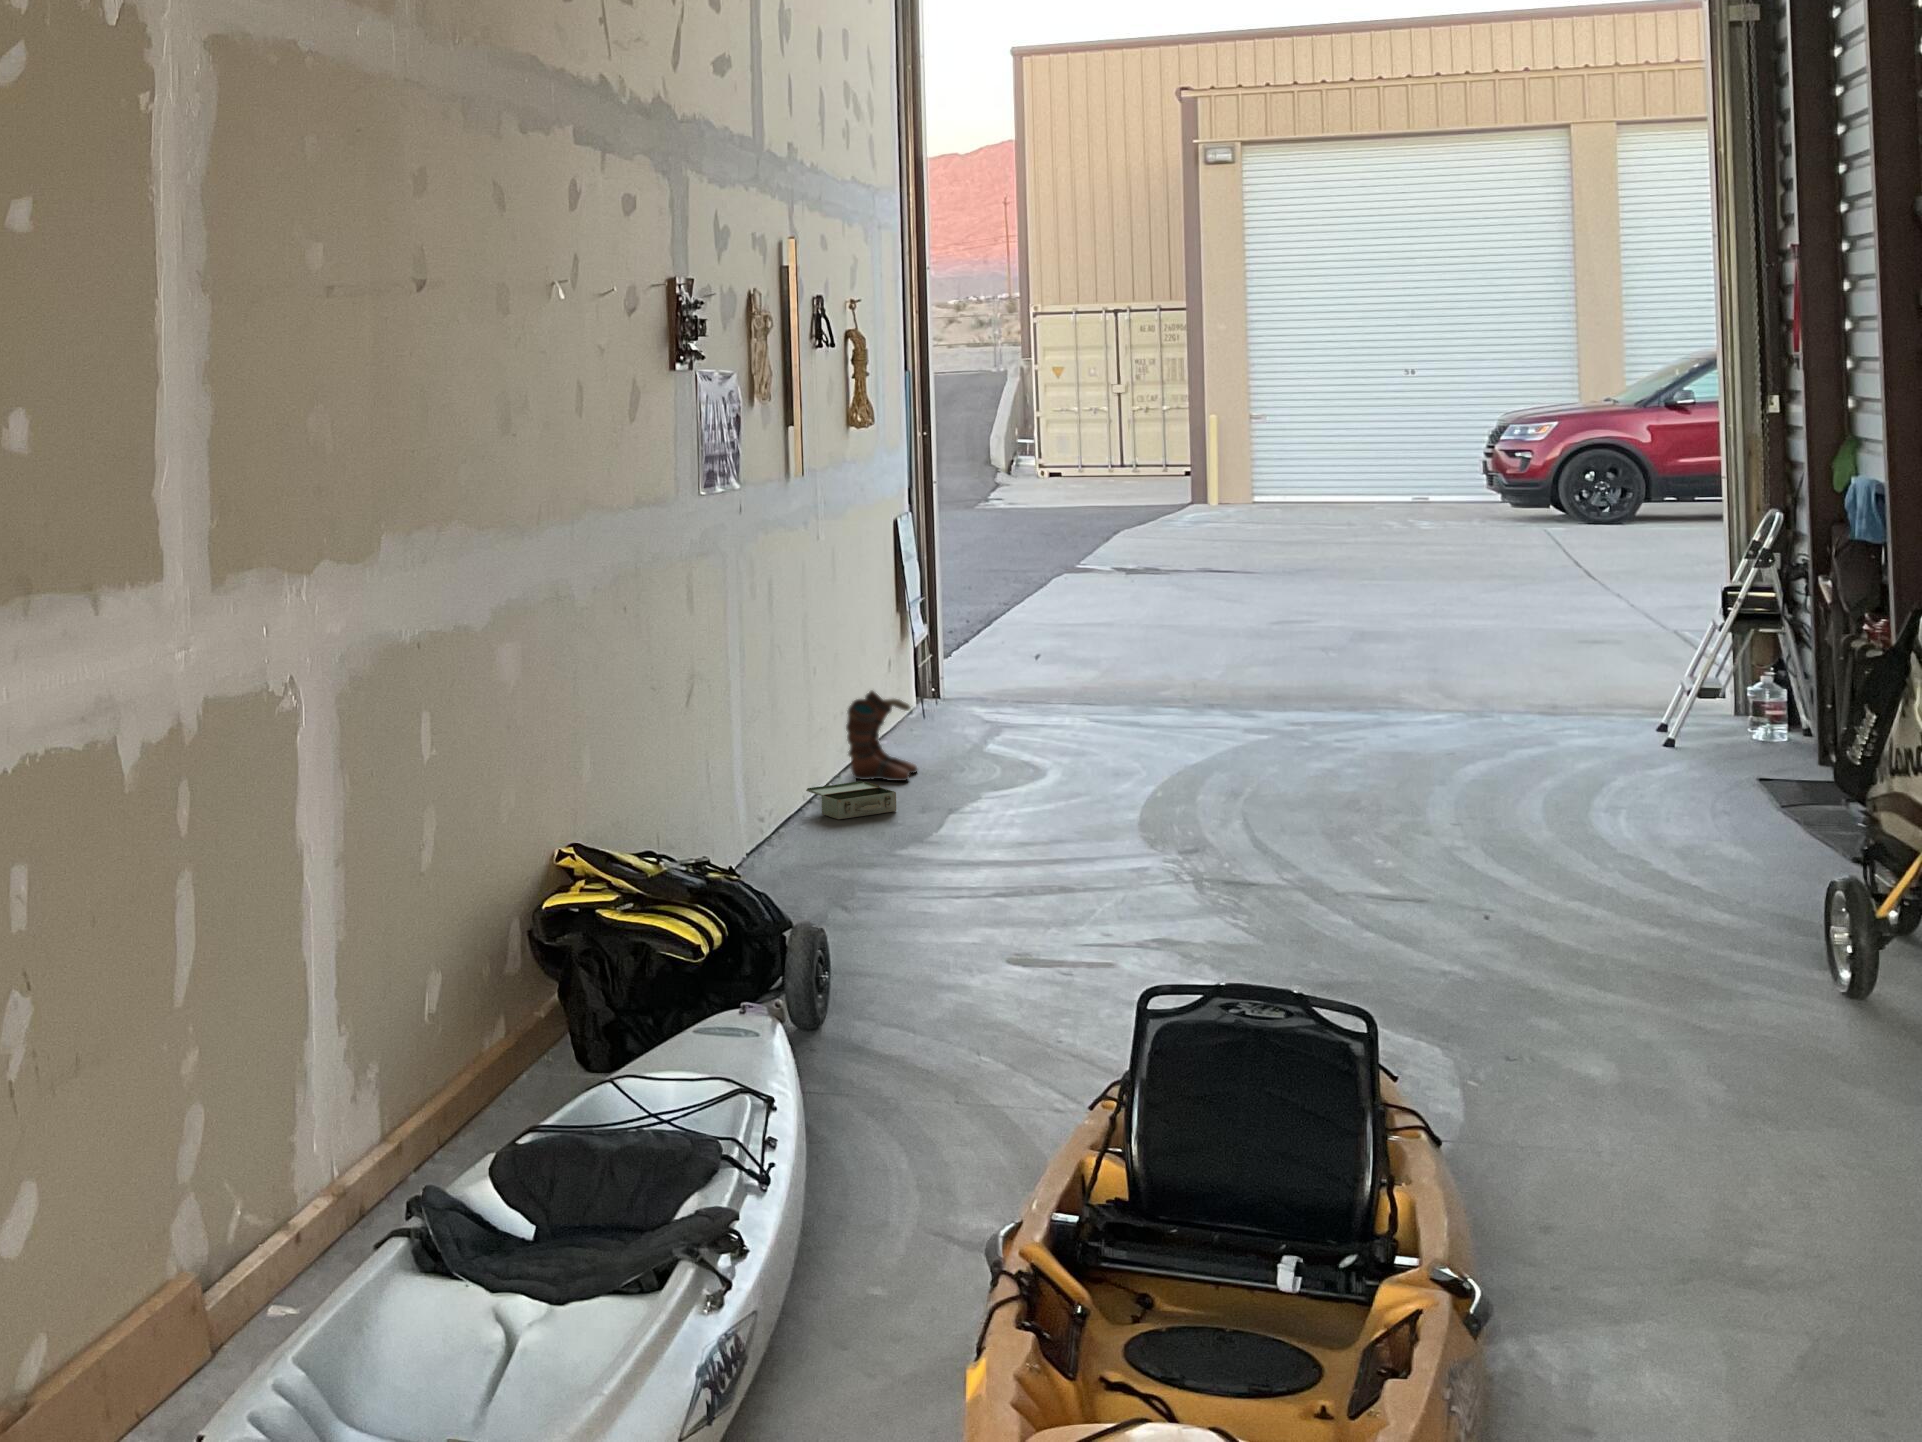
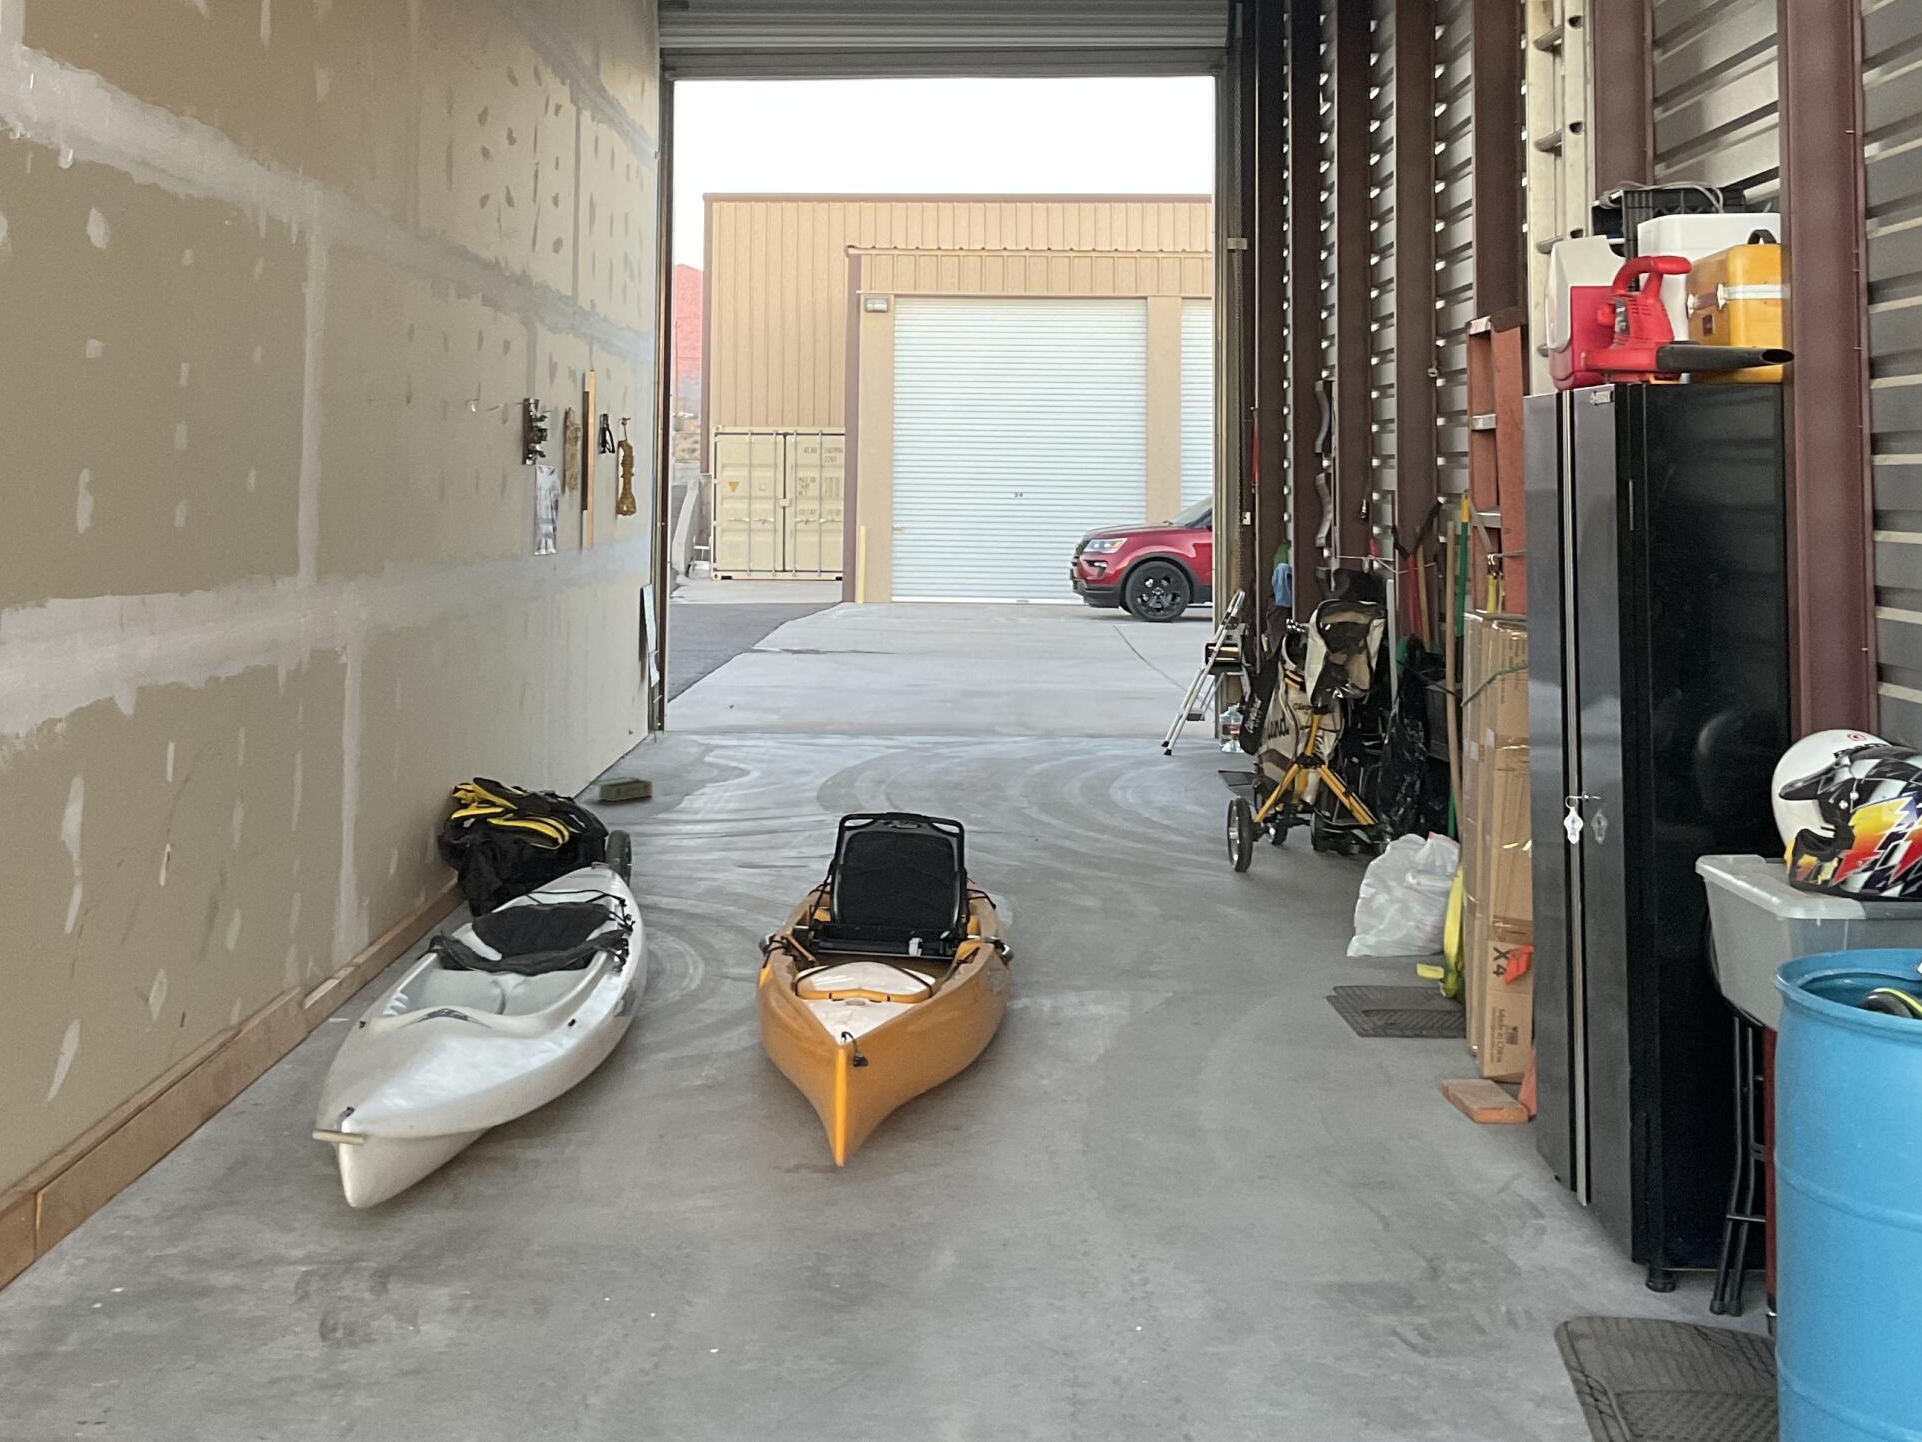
boots: present [846,691,917,781] -> none [612,714,662,781]

